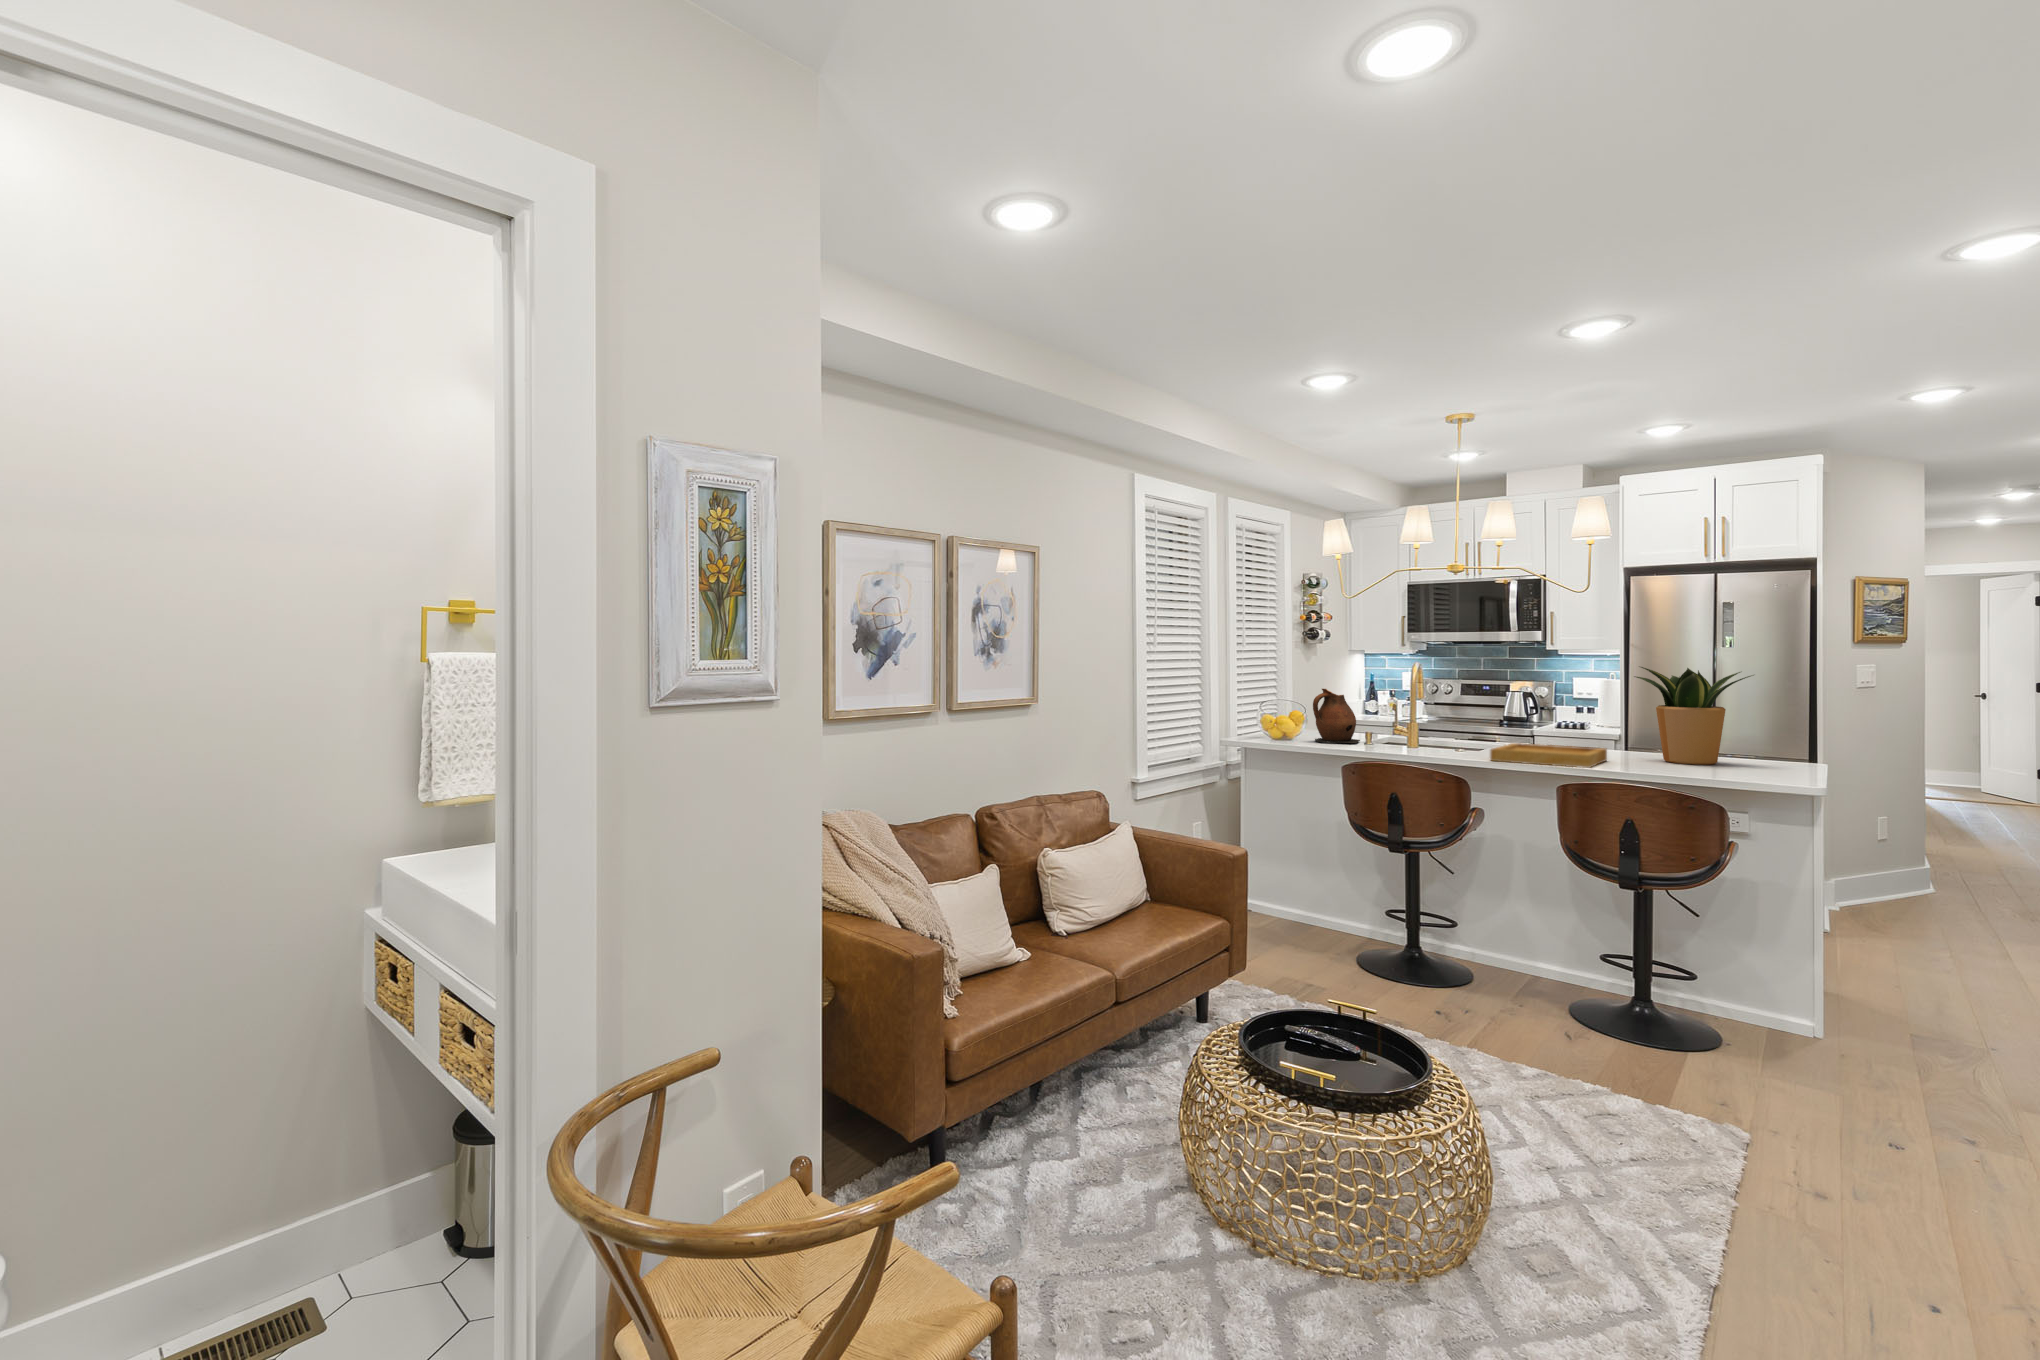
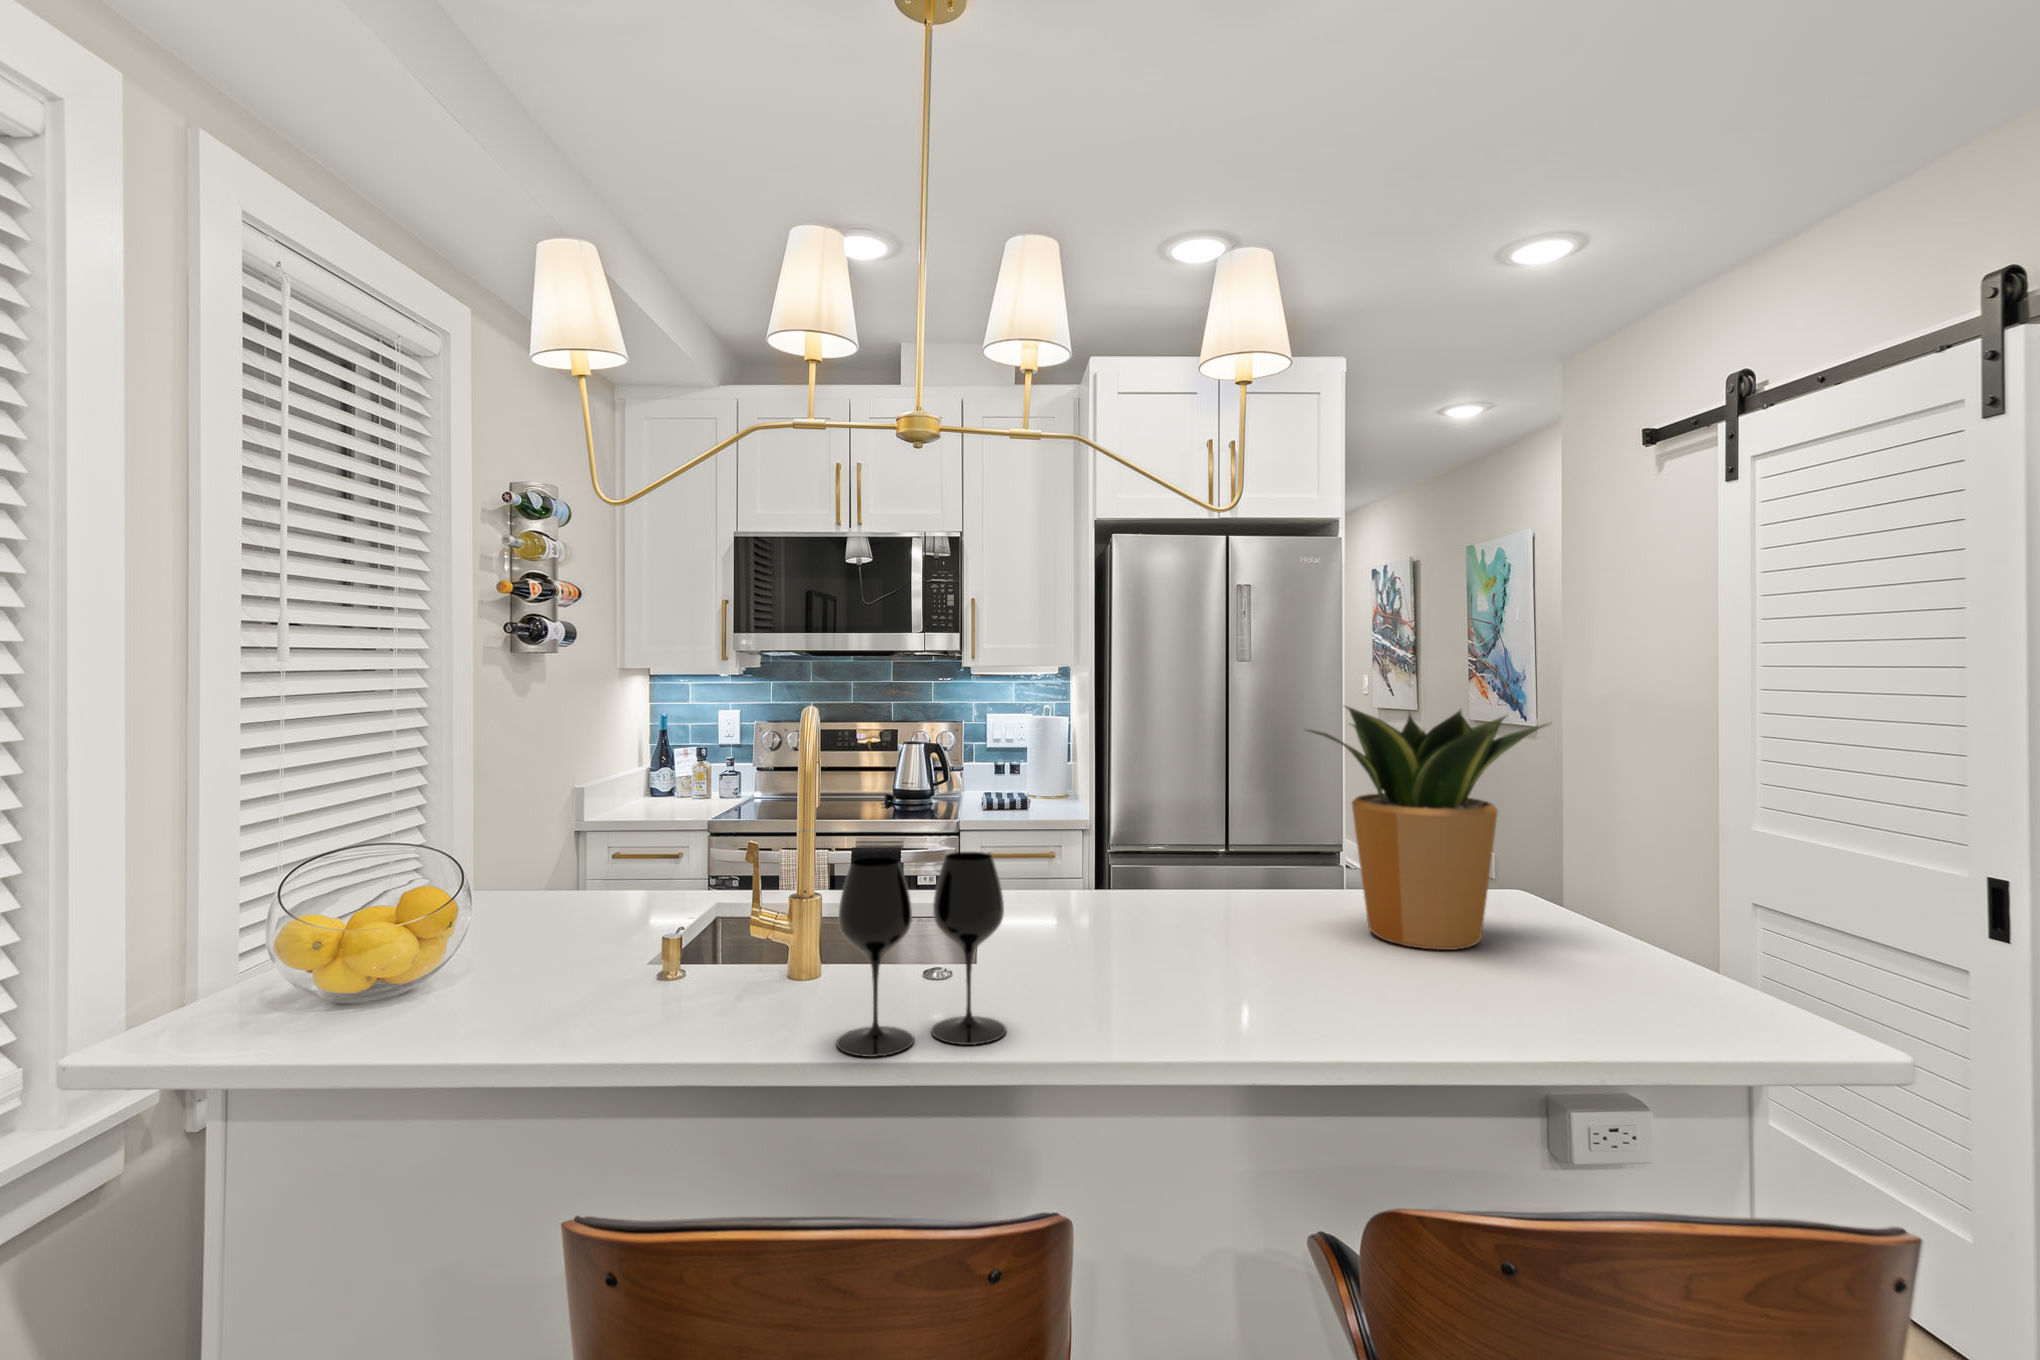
ceramic pitcher: present [1313,689,1360,744] -> none [484,783,637,964]
wine glass: none [1415,706,1470,758] -> present [836,852,1006,1057]
tray: present [1490,743,1607,768] -> none [1072,930,1390,1054]

